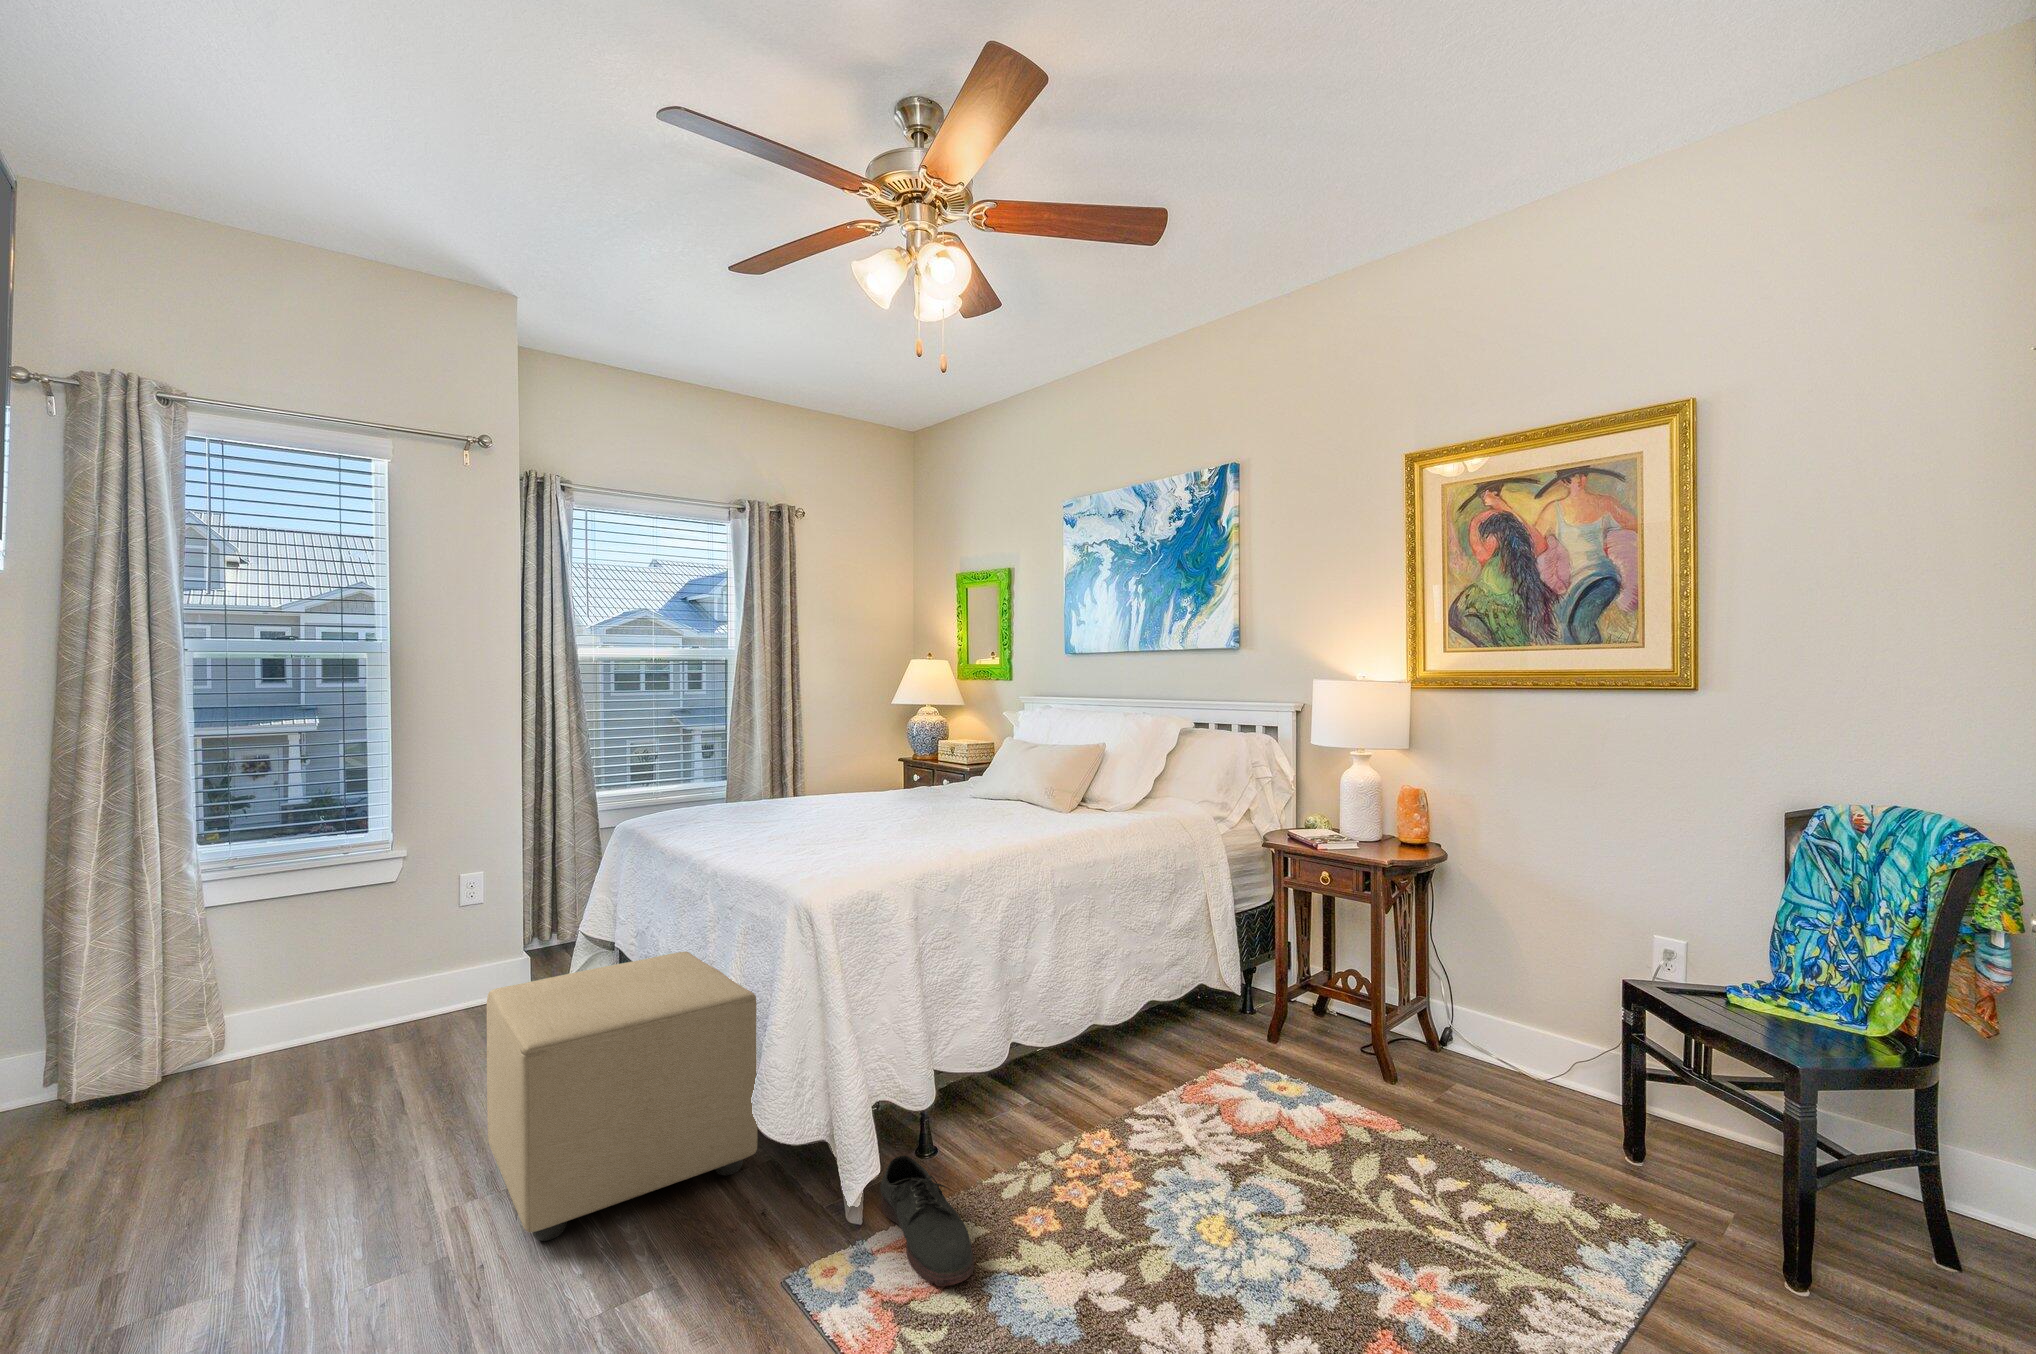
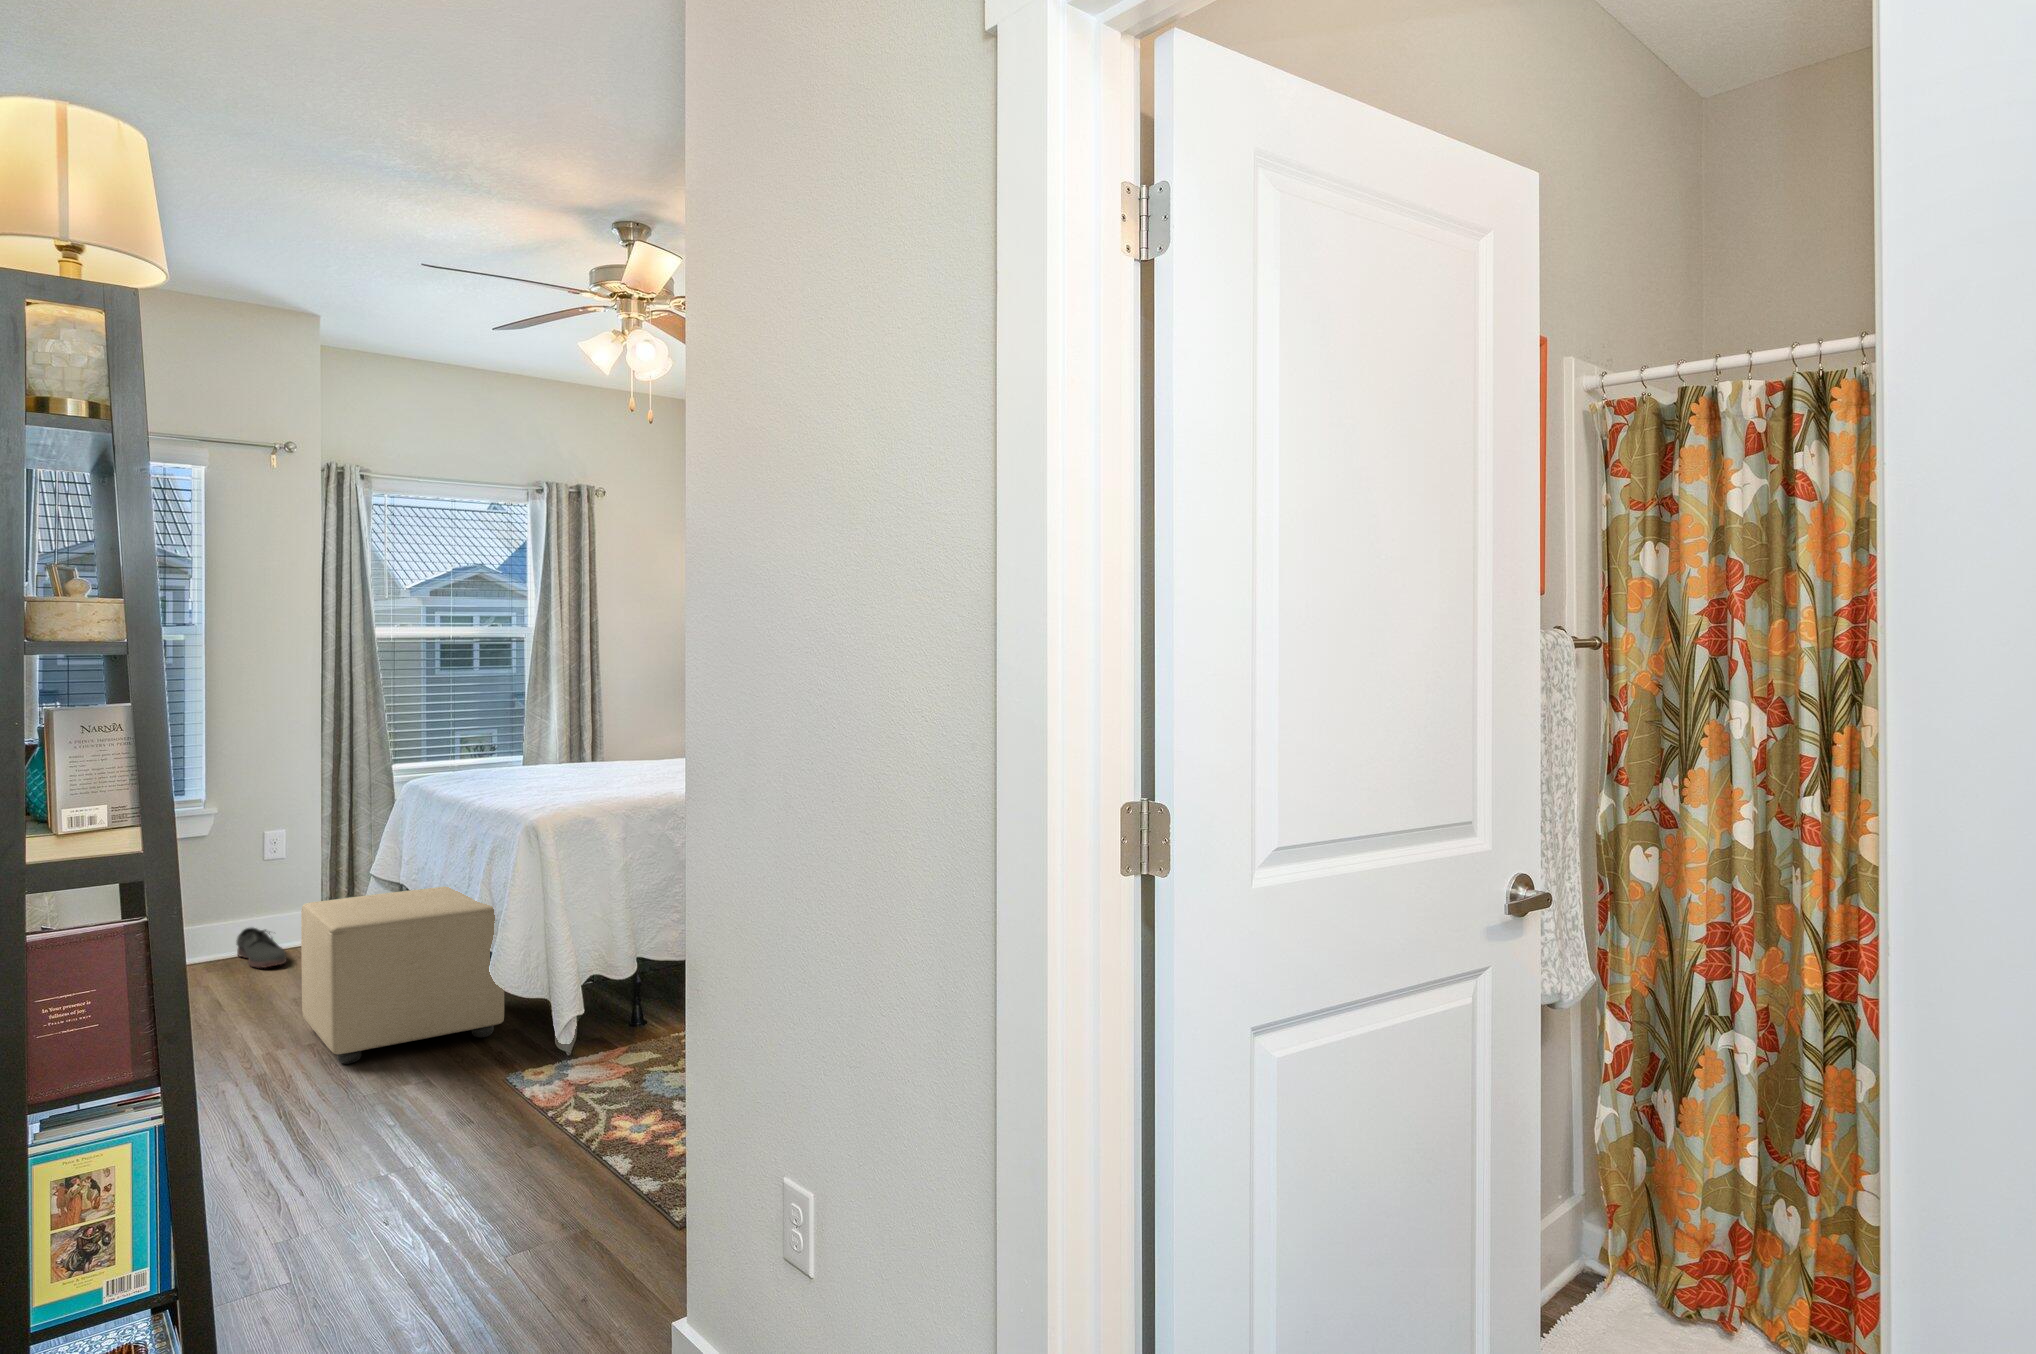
shoe: present [880,1156,974,1286] -> present [236,928,287,968]

